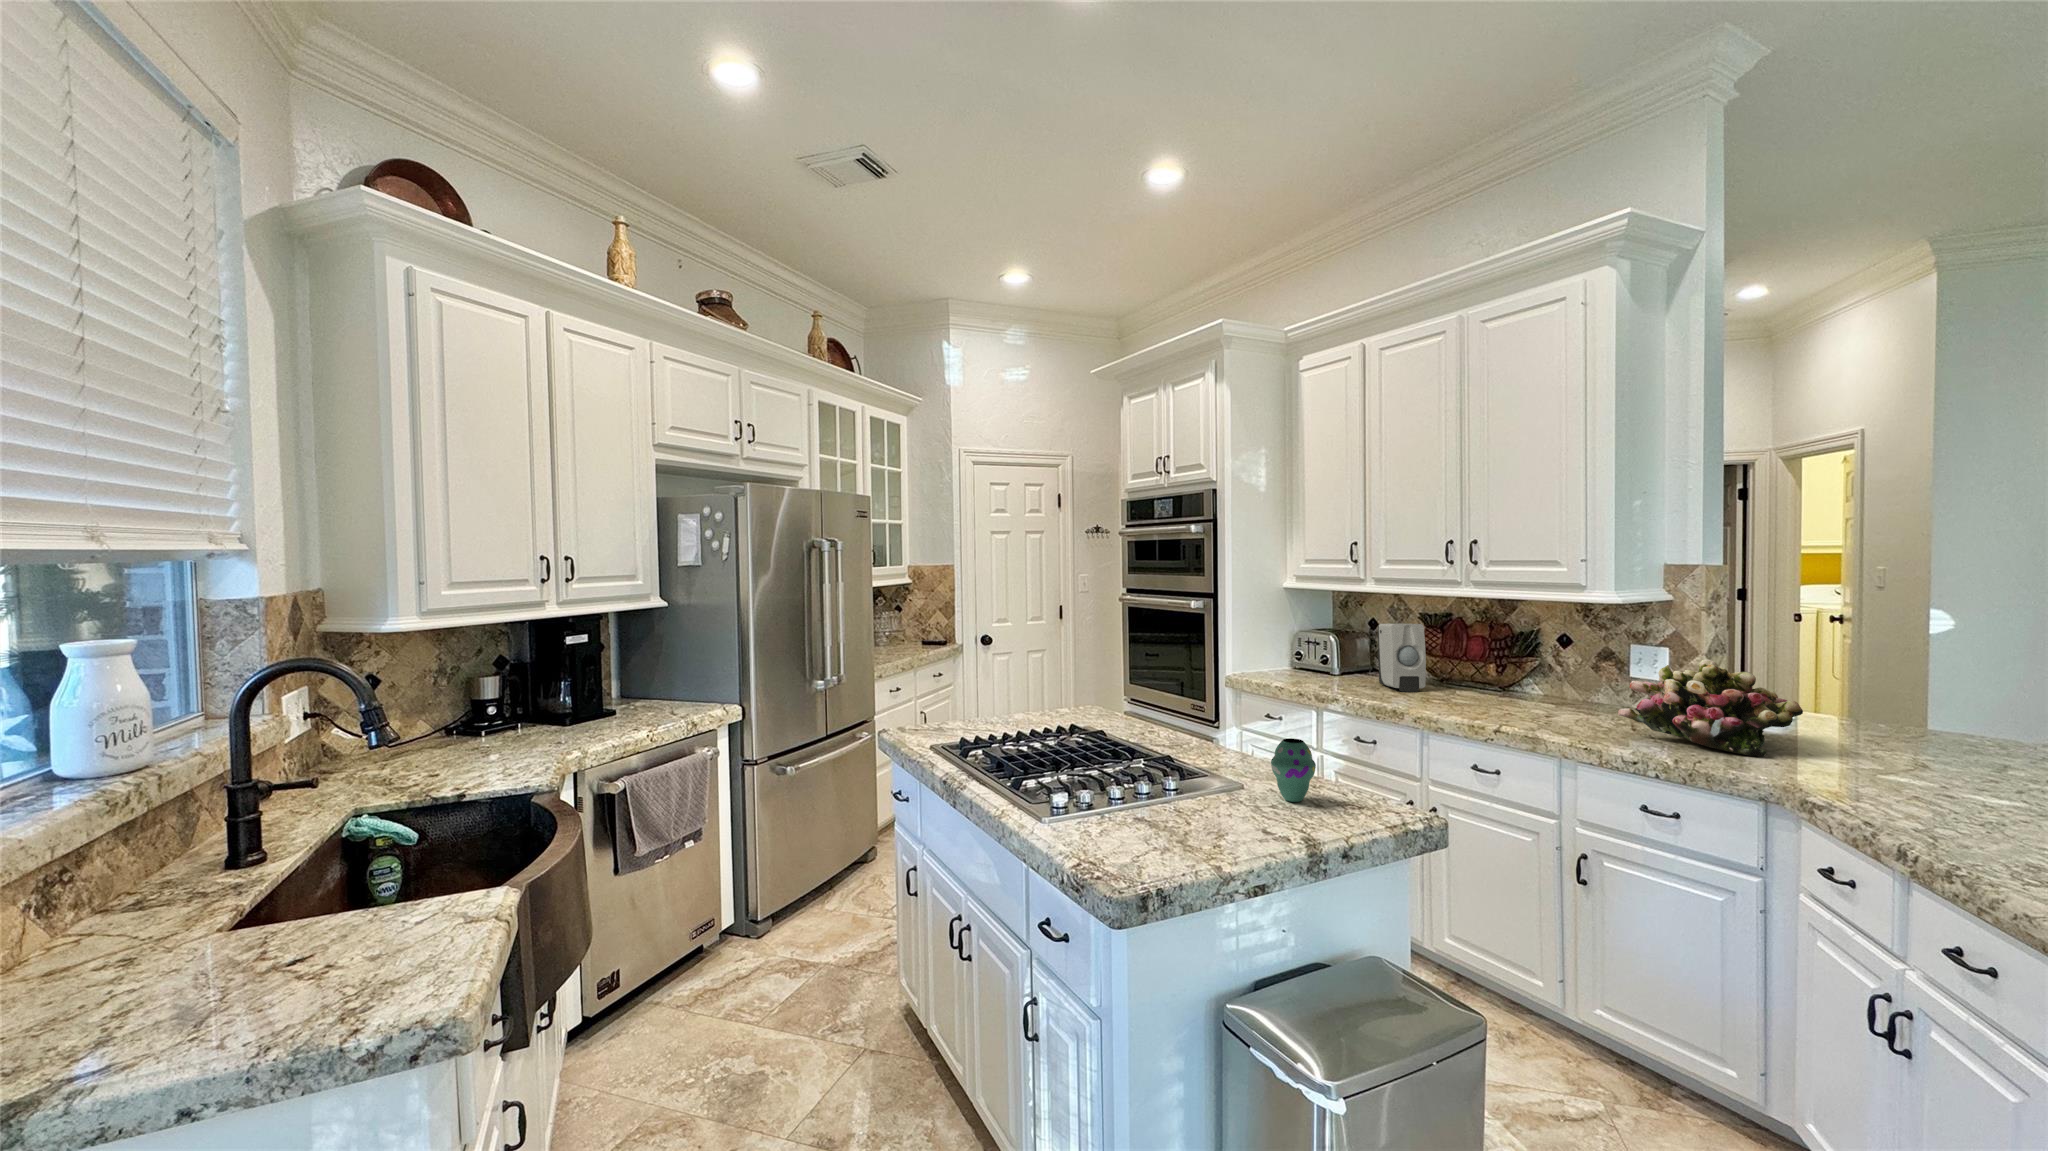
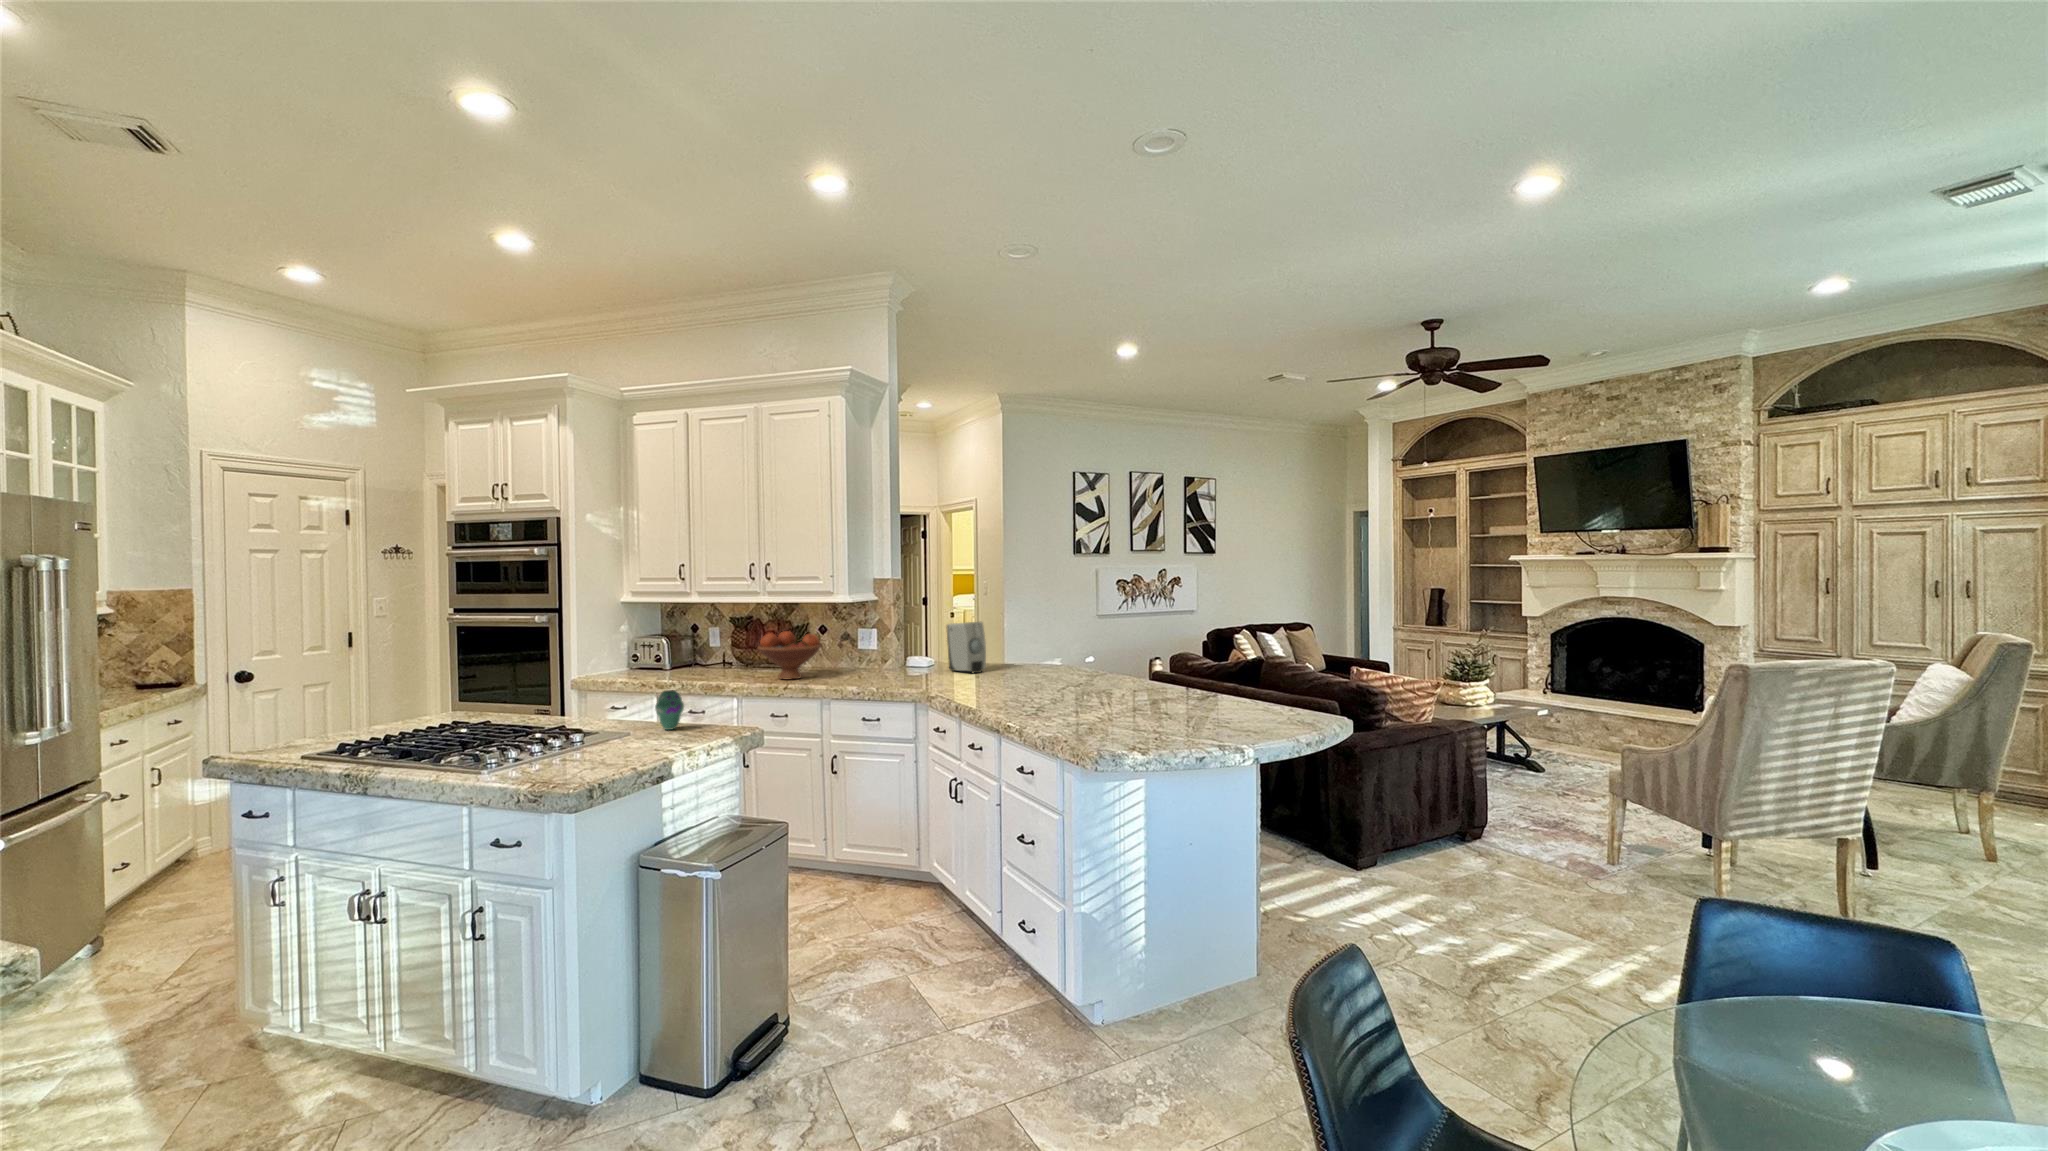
soap dispenser: present [1378,624,1426,692] -> present [947,622,986,673]
fruit bowl: none [1454,641,1564,716] -> present [758,631,821,679]
flower arrangement: present [1618,659,1803,757] -> none [849,632,929,682]

